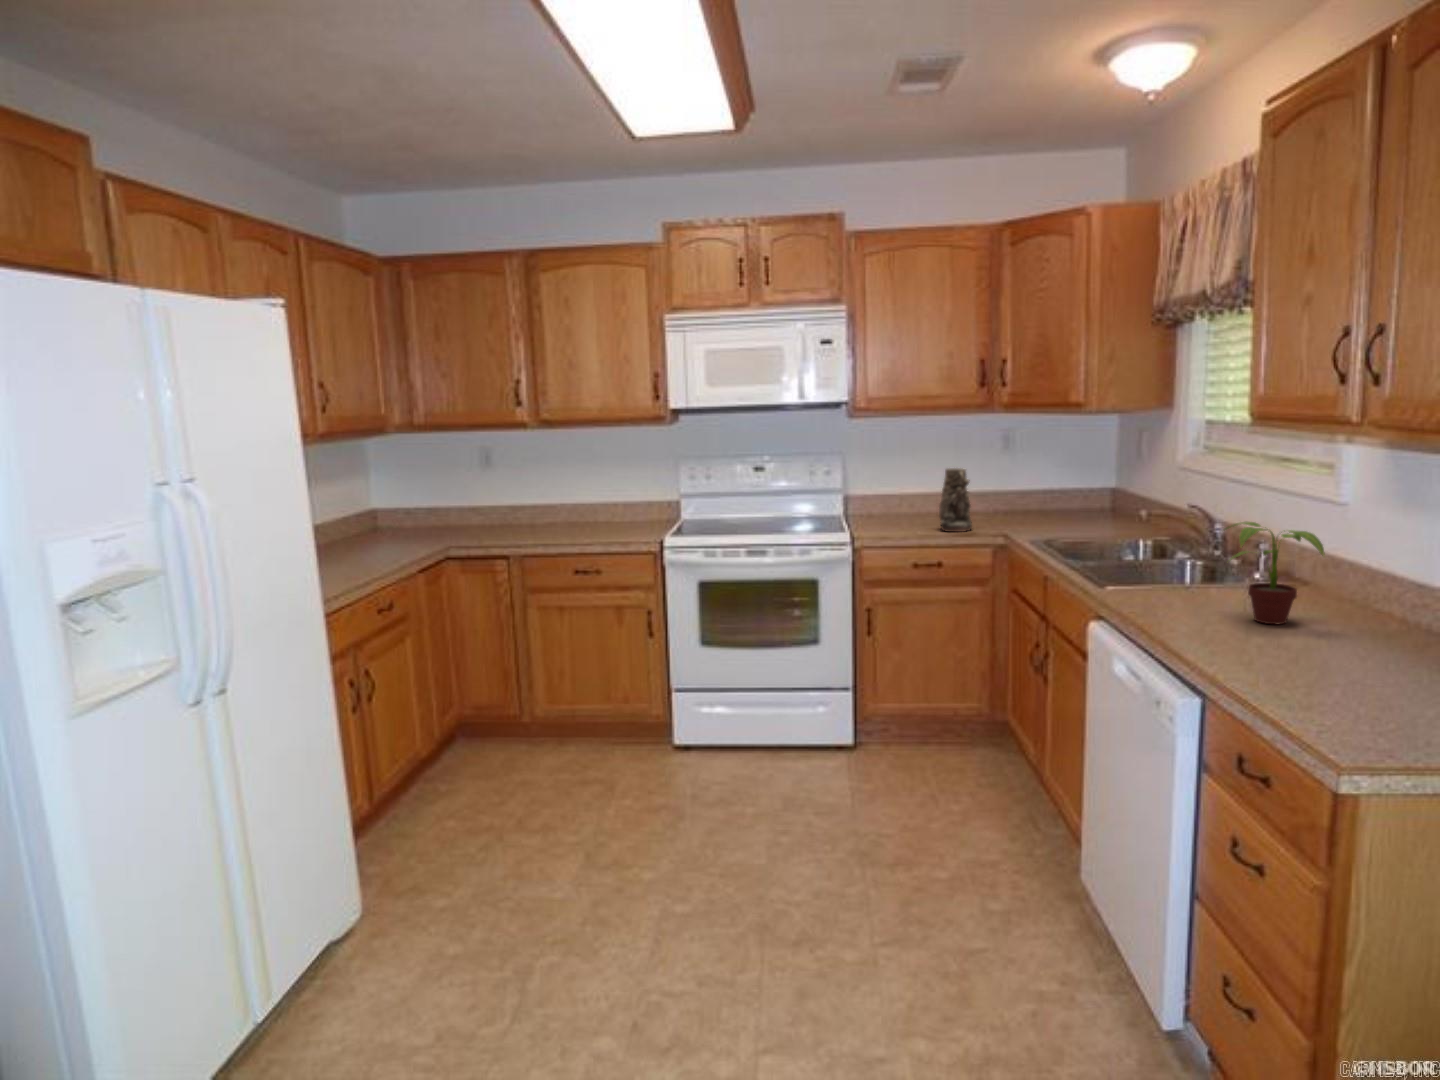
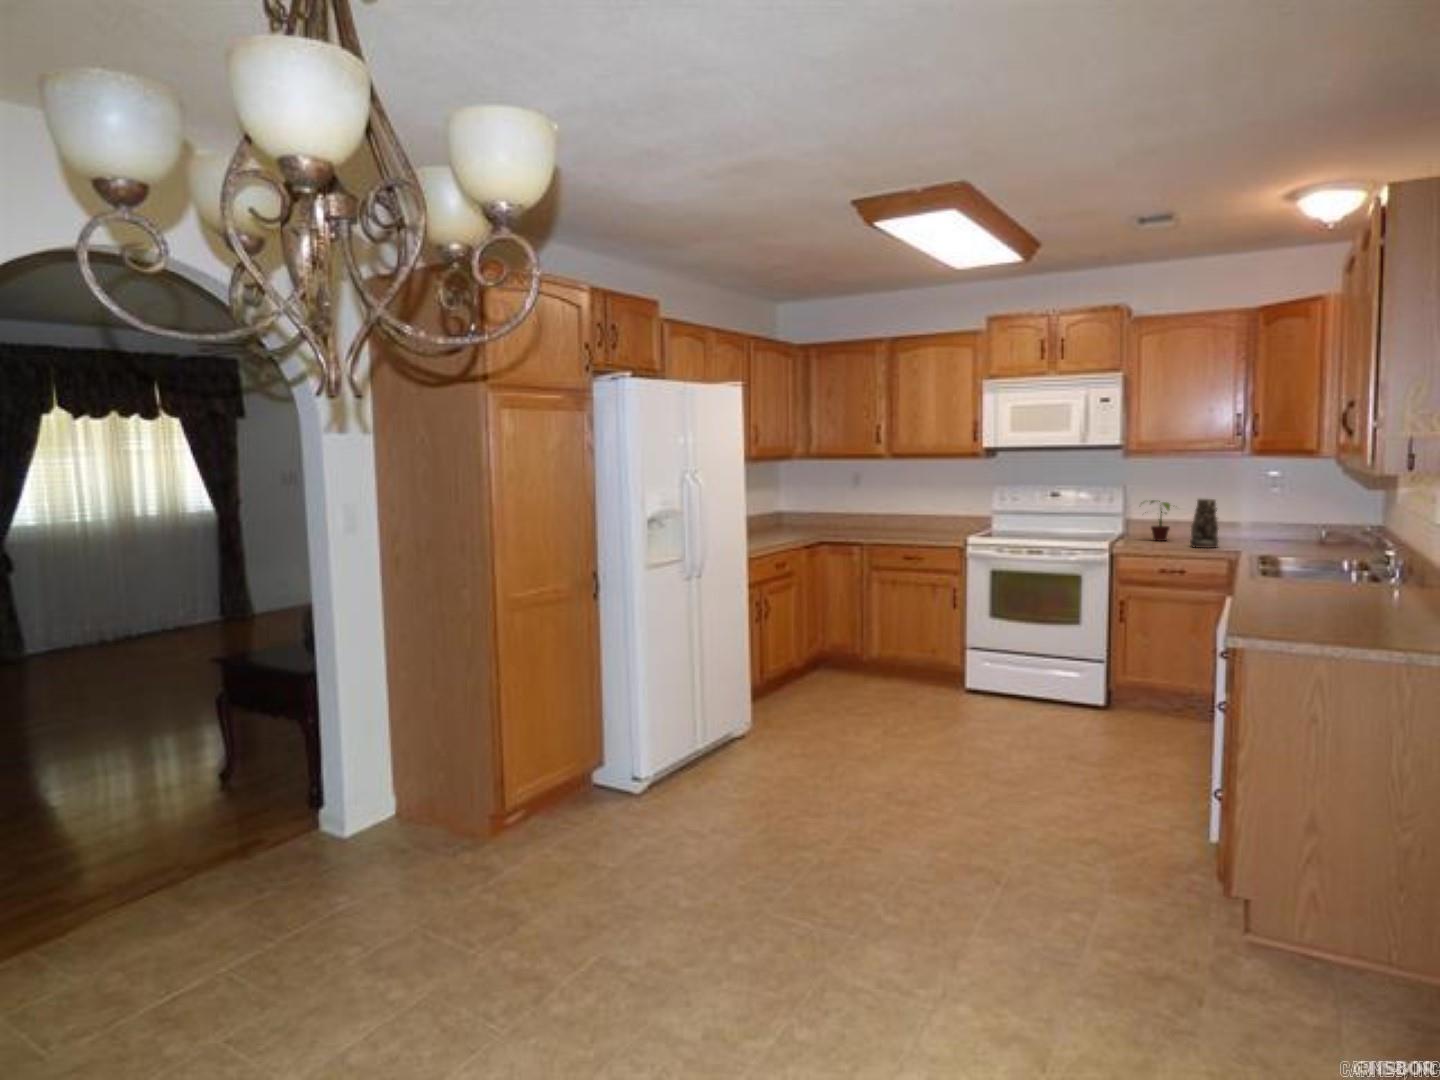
potted plant: present [1225,522,1325,624] -> present [1150,500,1170,541]

